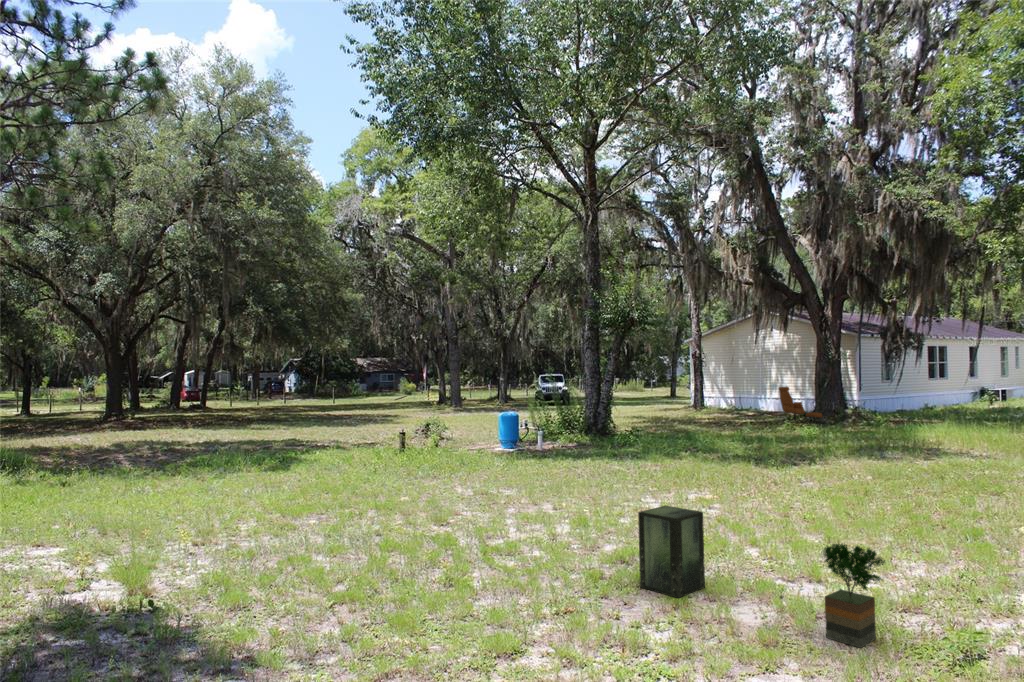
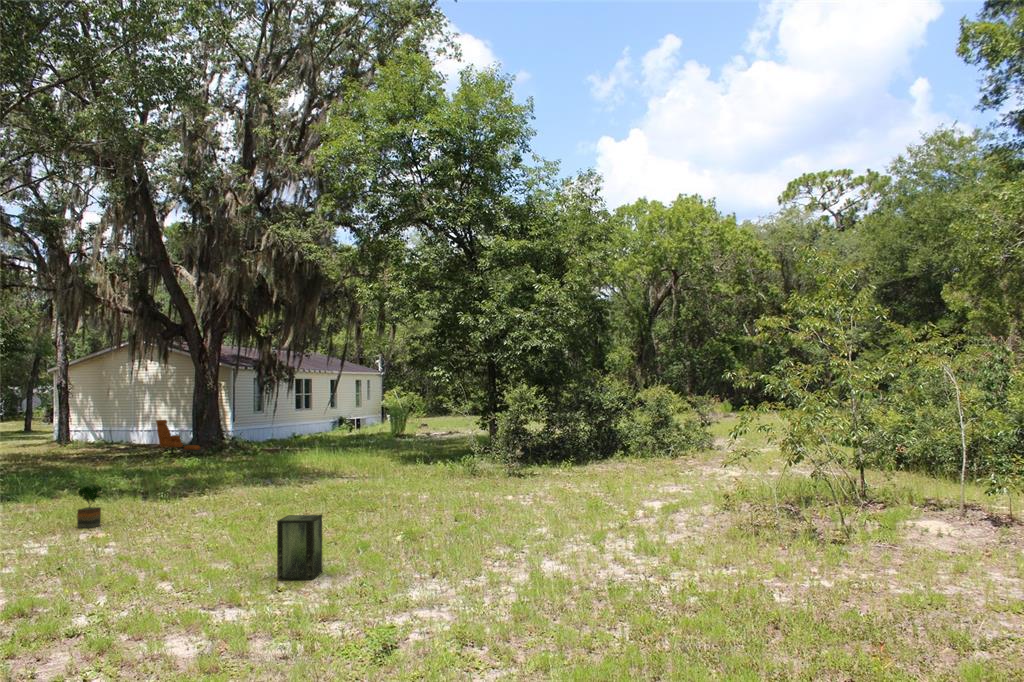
storage box: present [638,506,705,598] -> present [277,515,322,580]
potted tree: present [822,544,885,648] -> present [77,486,105,528]

